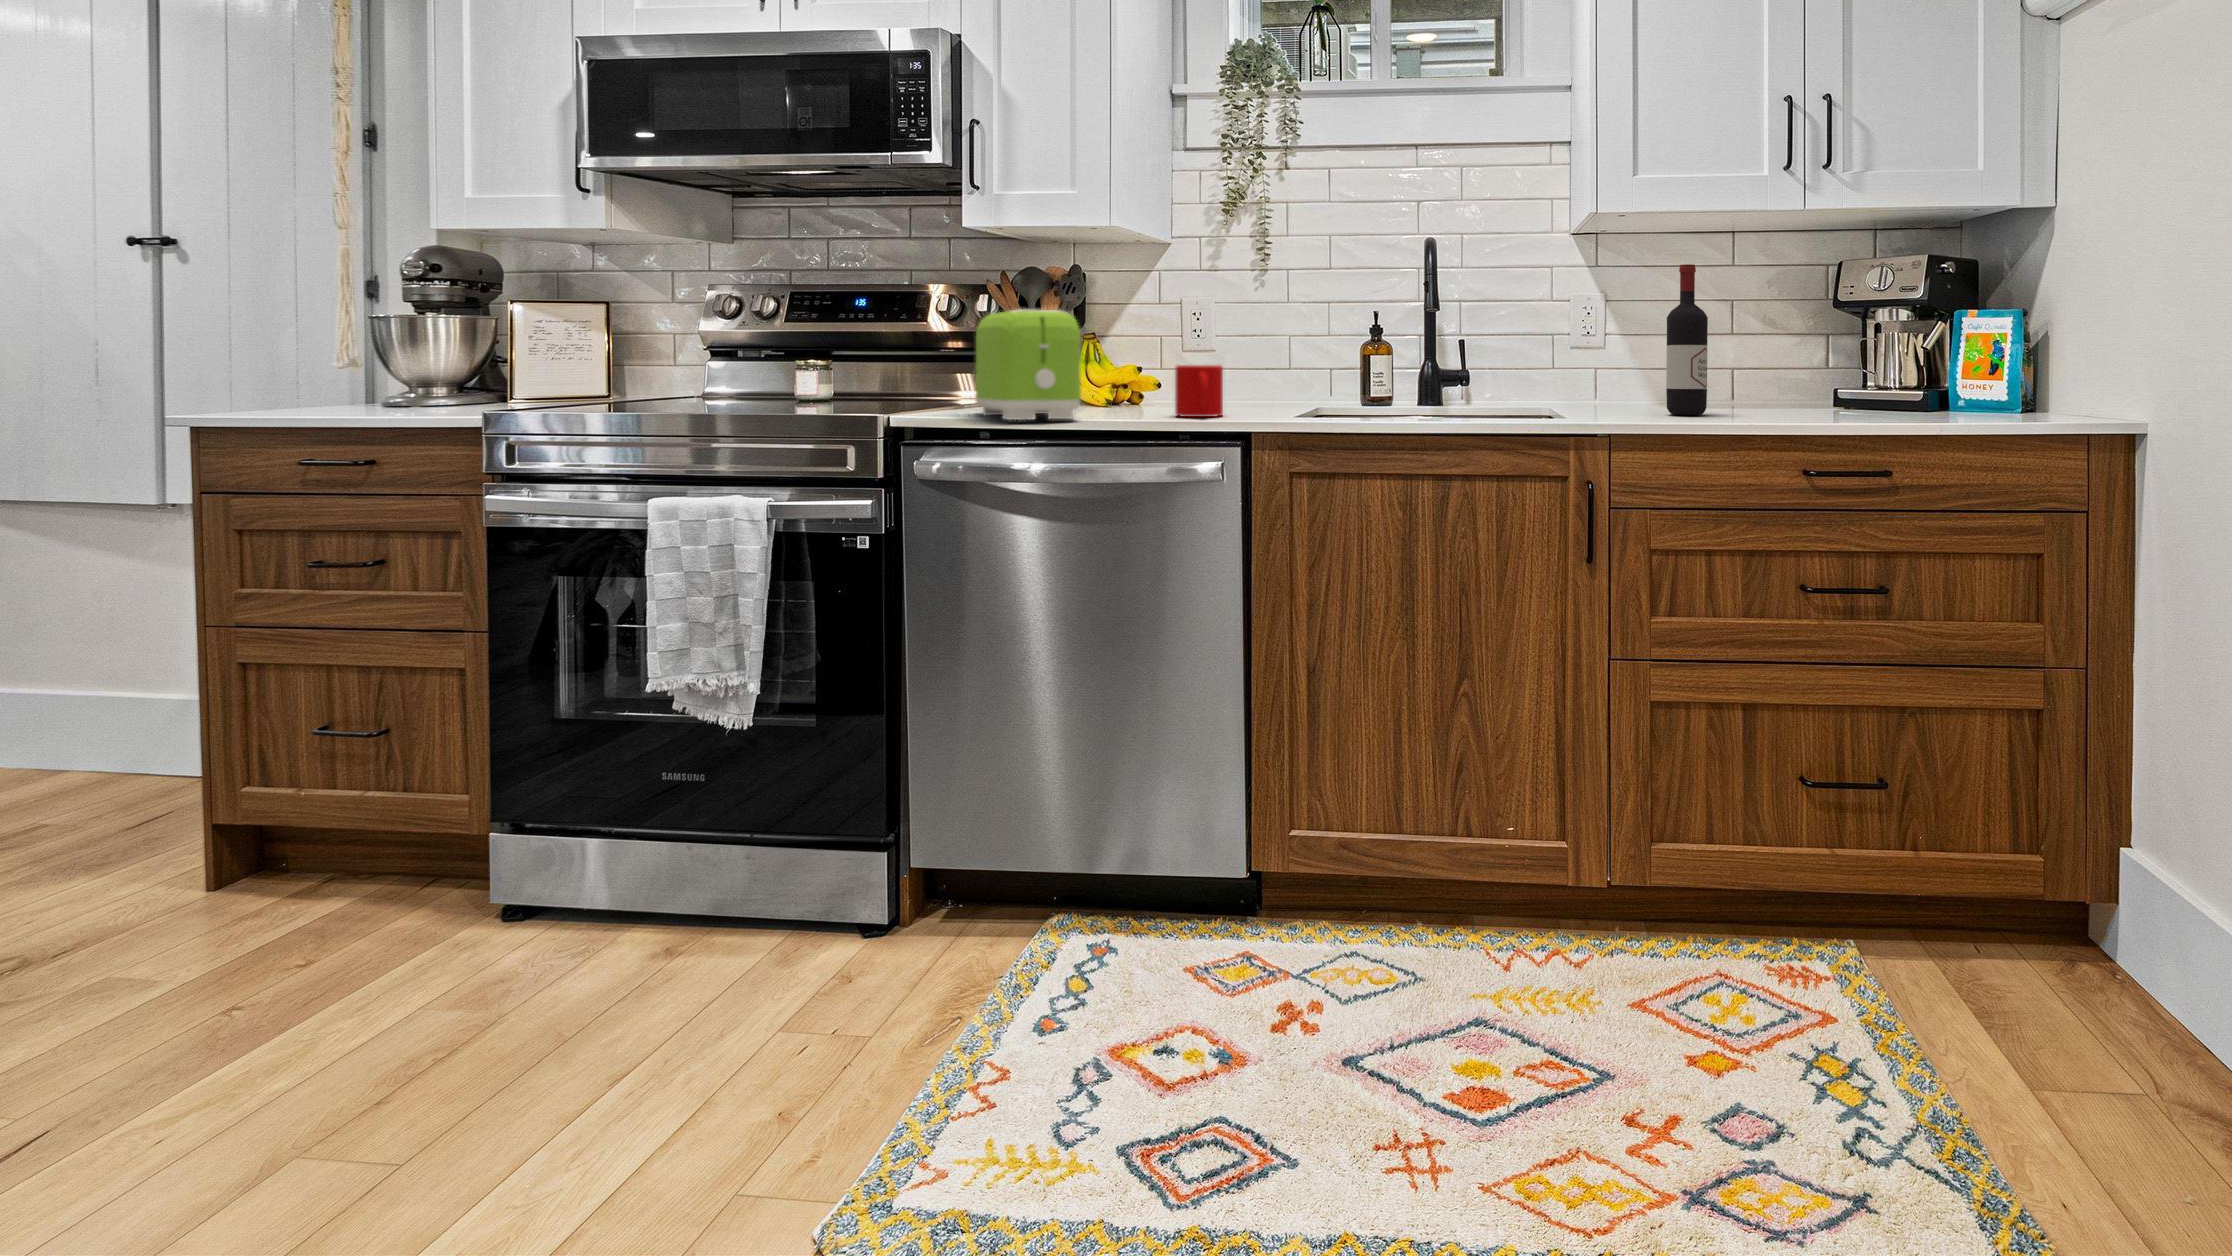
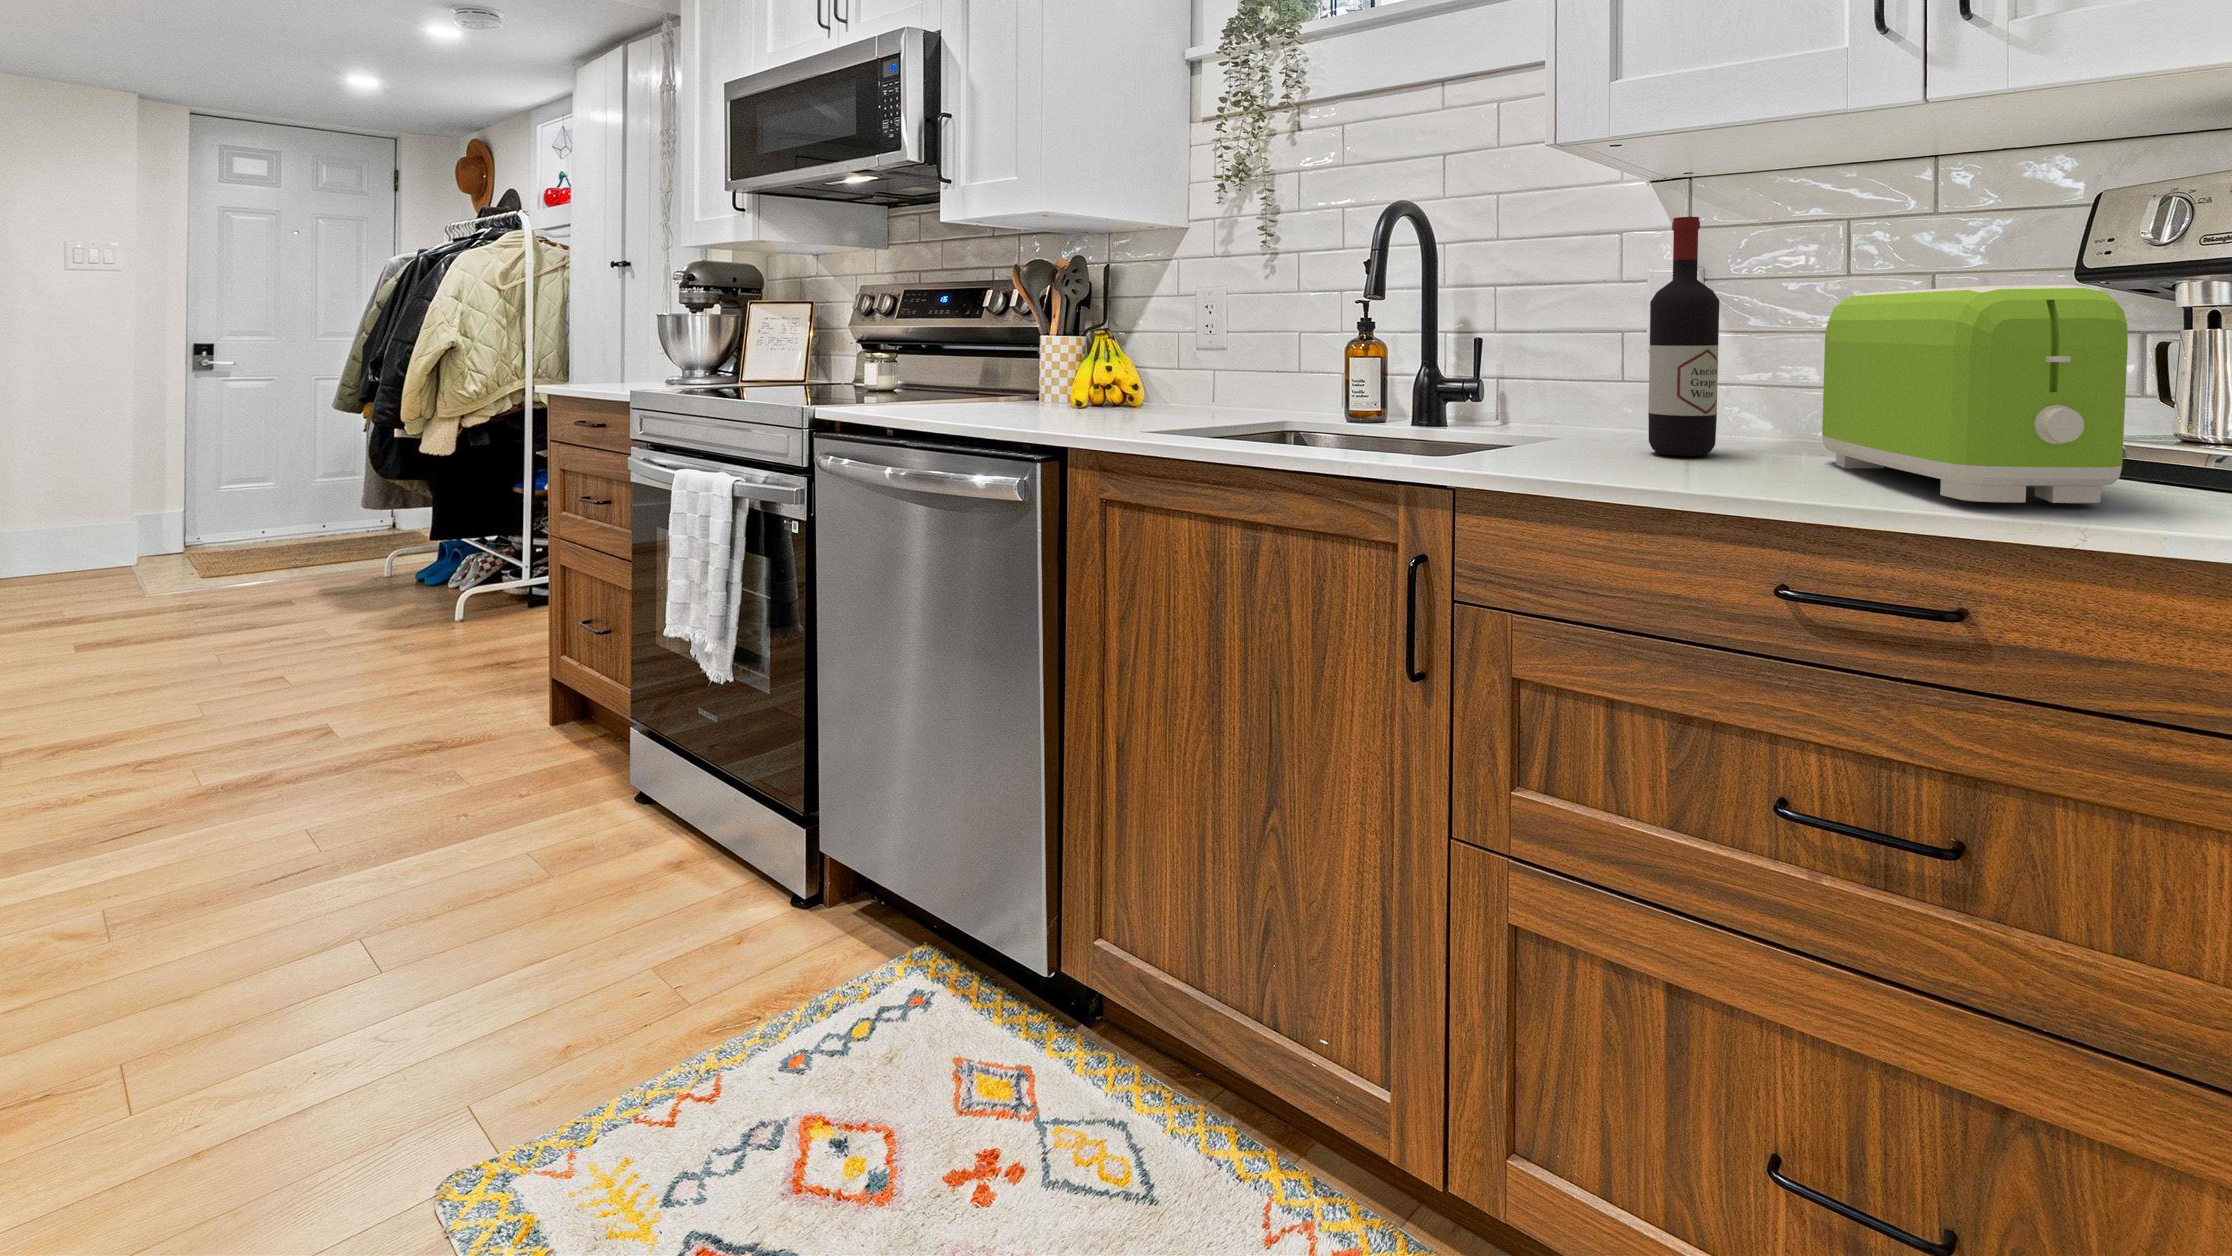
toaster: present [976,309,1081,420] -> present [1822,285,2128,503]
mug: present [1175,365,1223,417] -> none [1034,368,1089,429]

